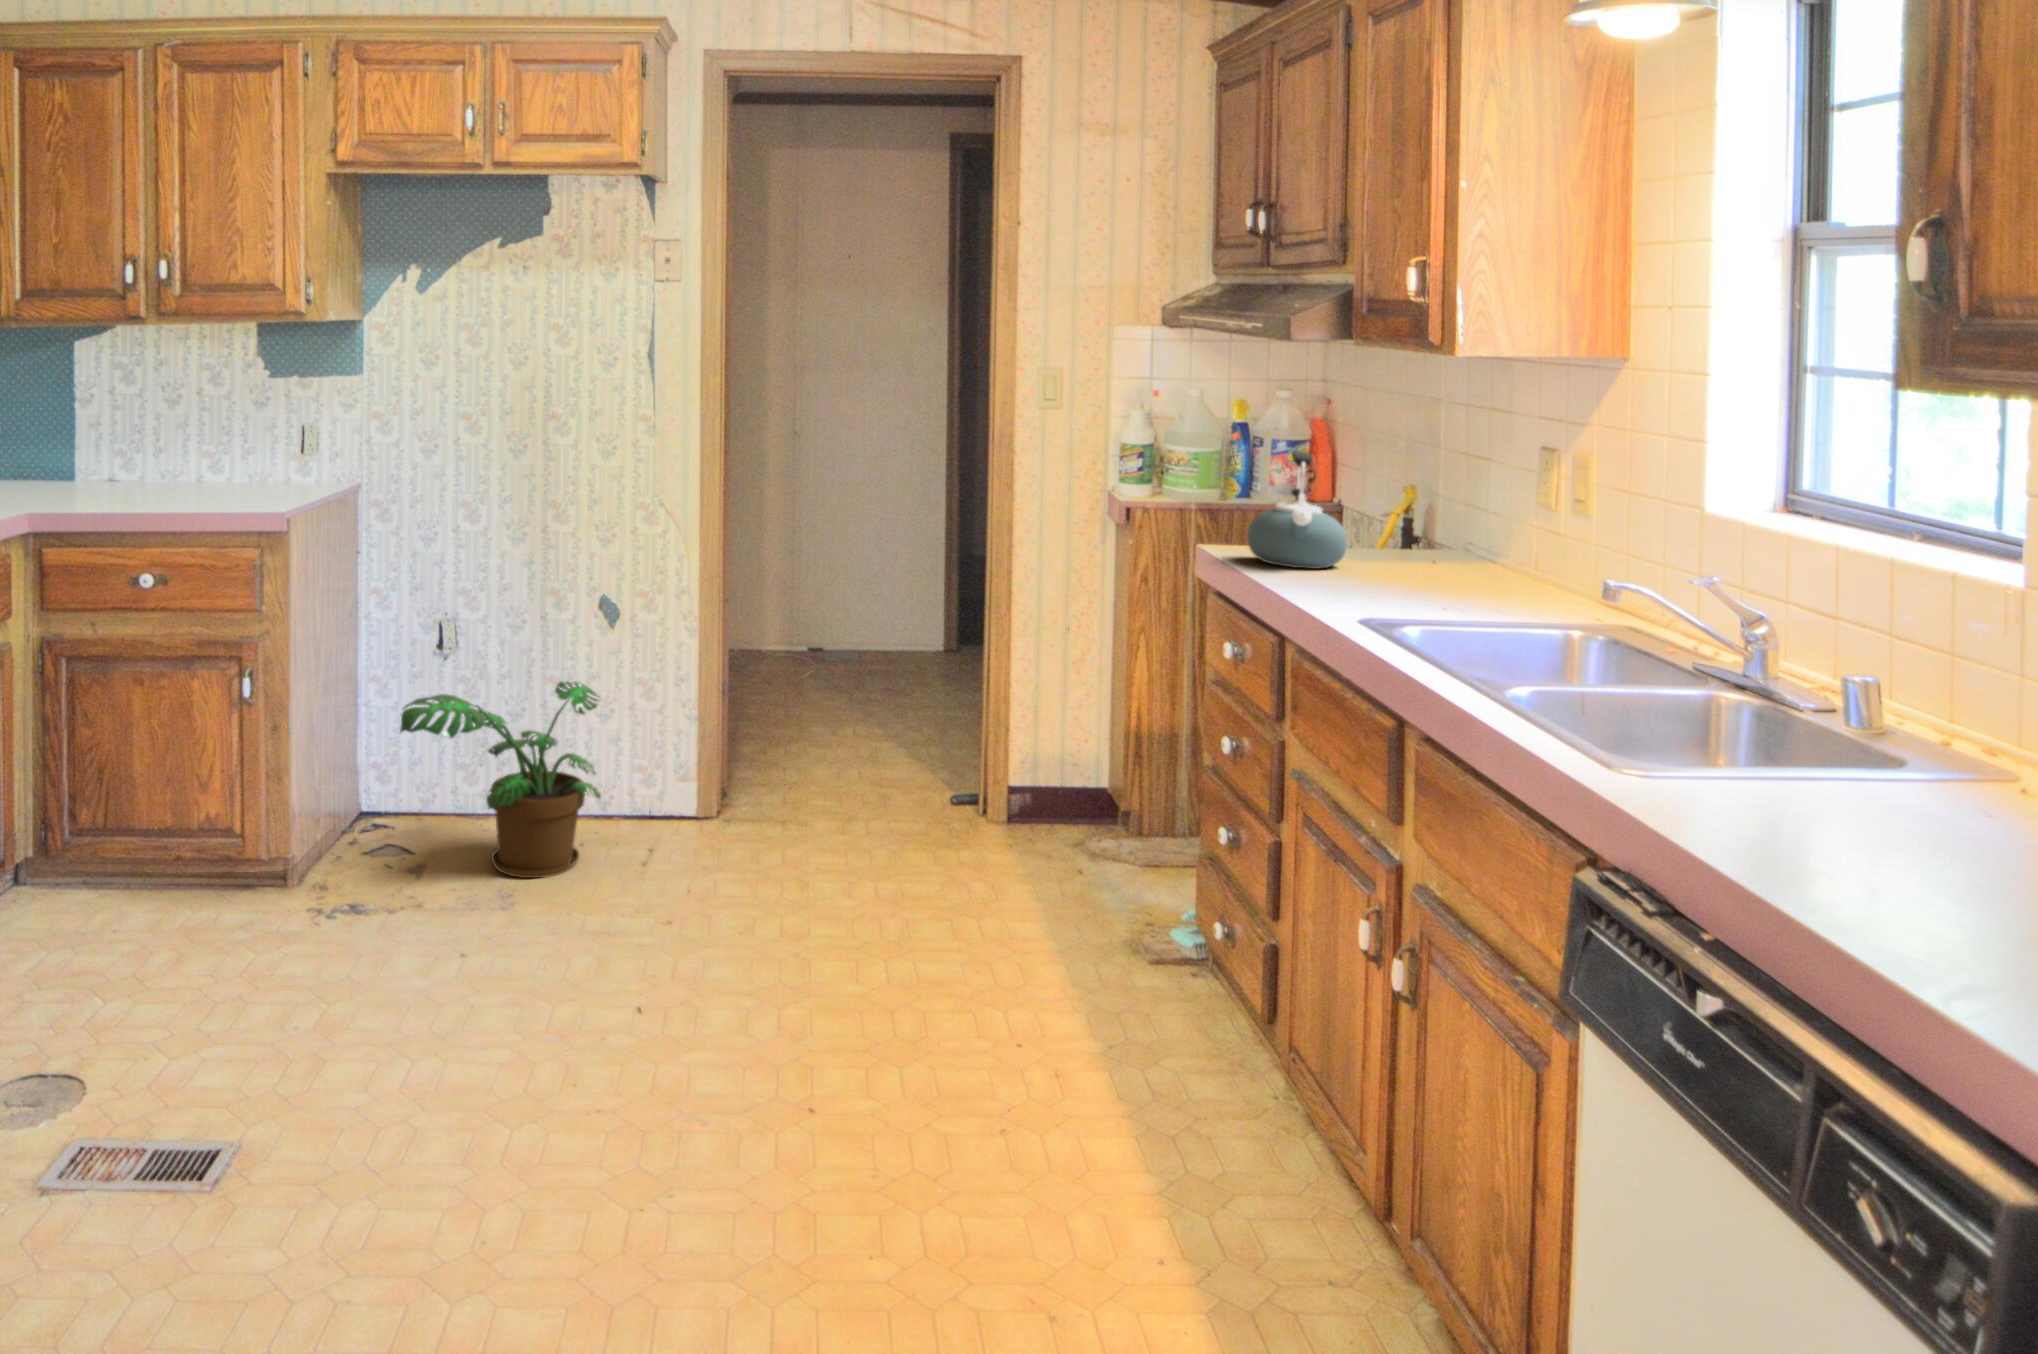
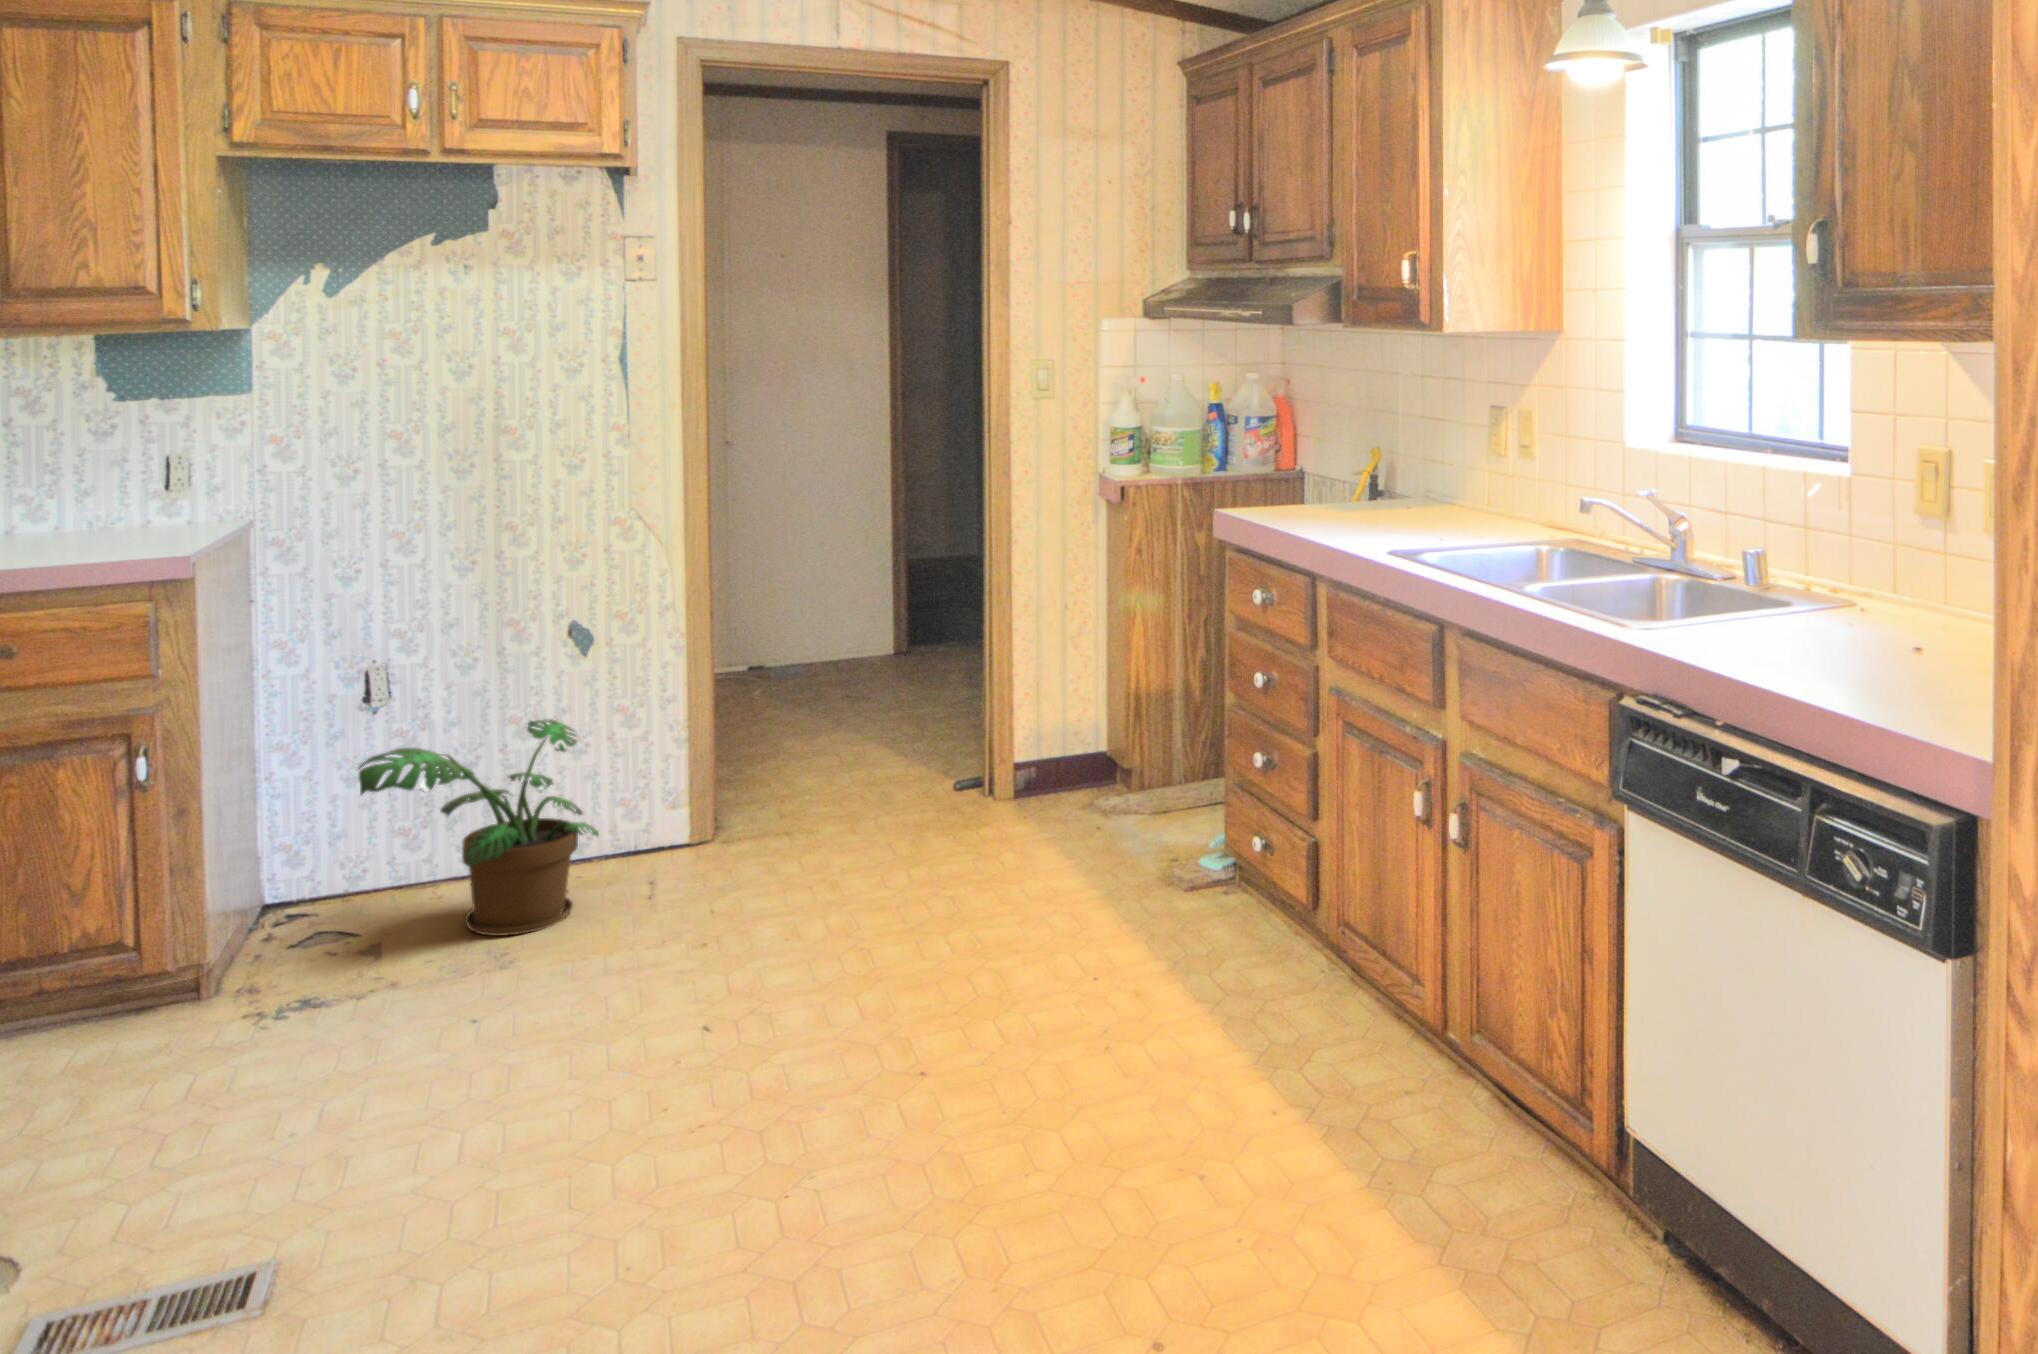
kettle: present [1247,452,1347,569] -> none [1260,425,1341,523]

